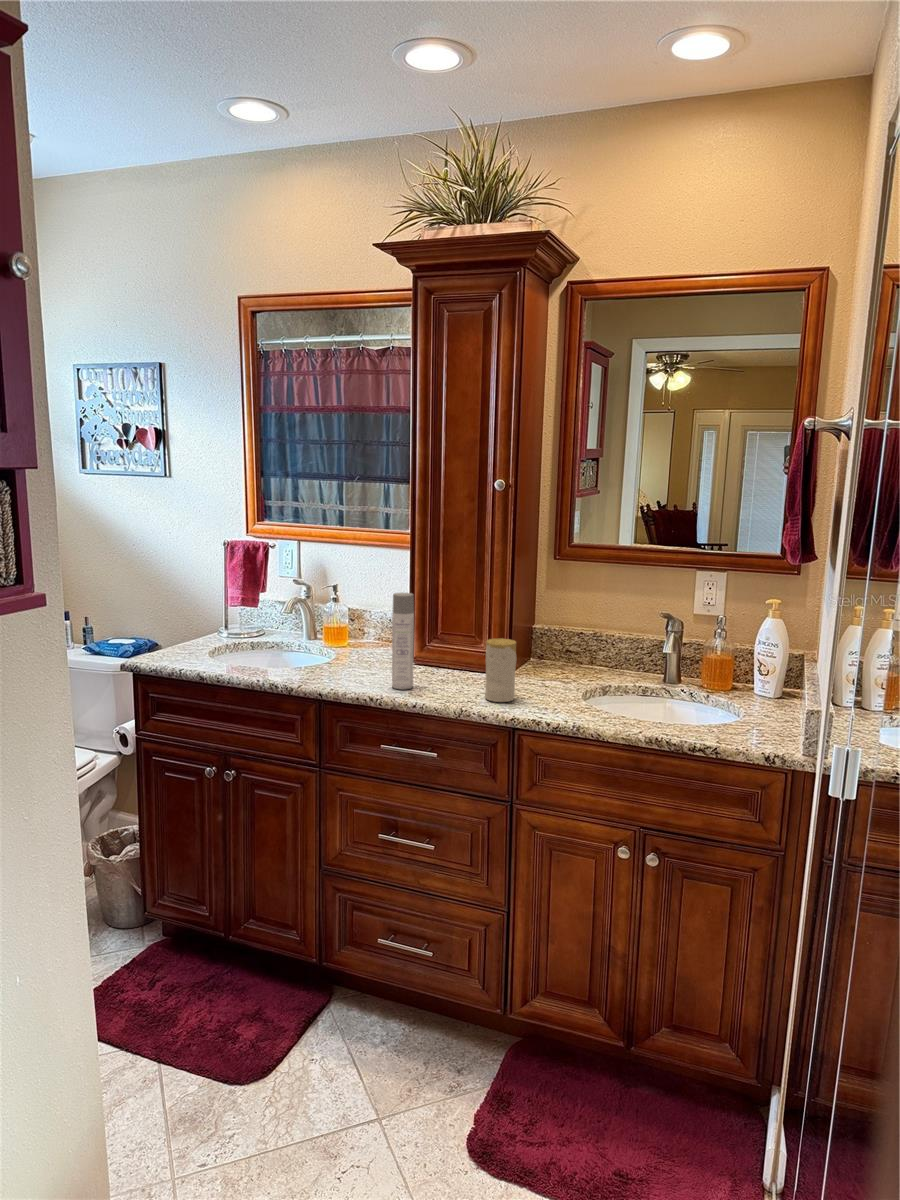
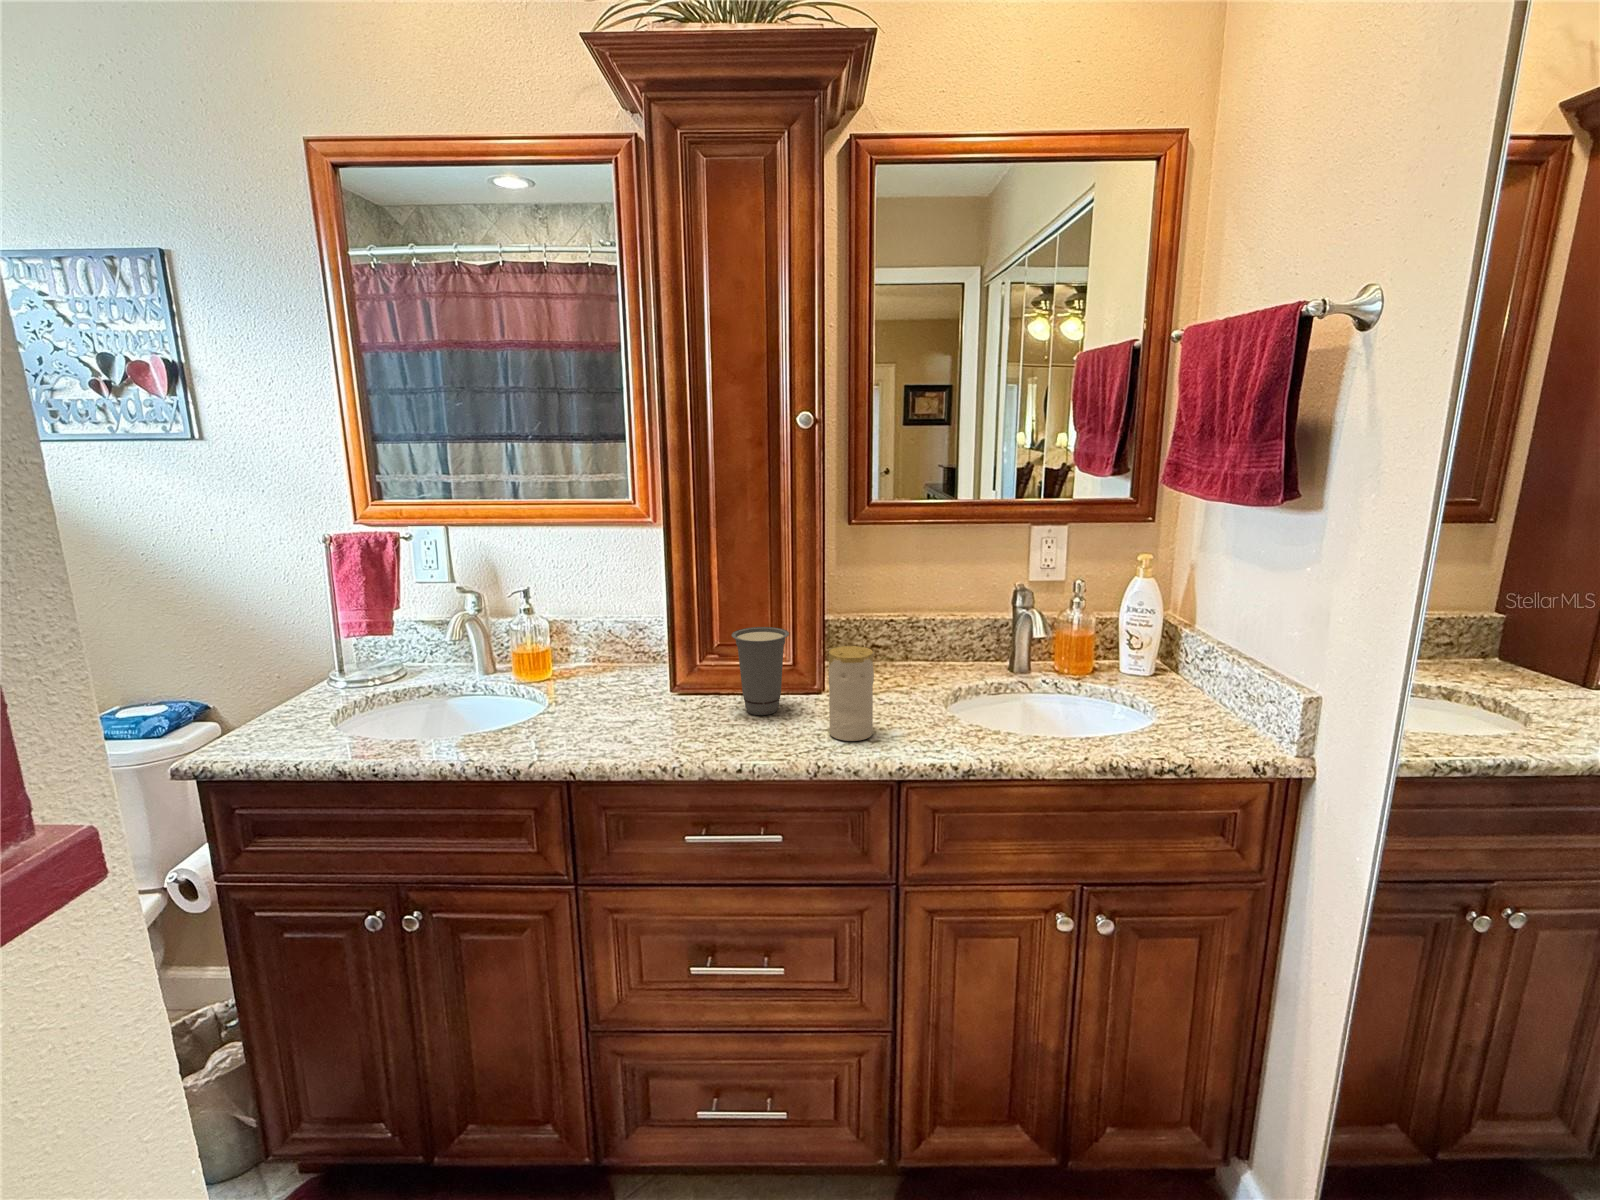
spray bottle: present [392,593,414,690] -> none [676,593,714,743]
cup: none [439,623,478,682] -> present [732,627,789,715]

